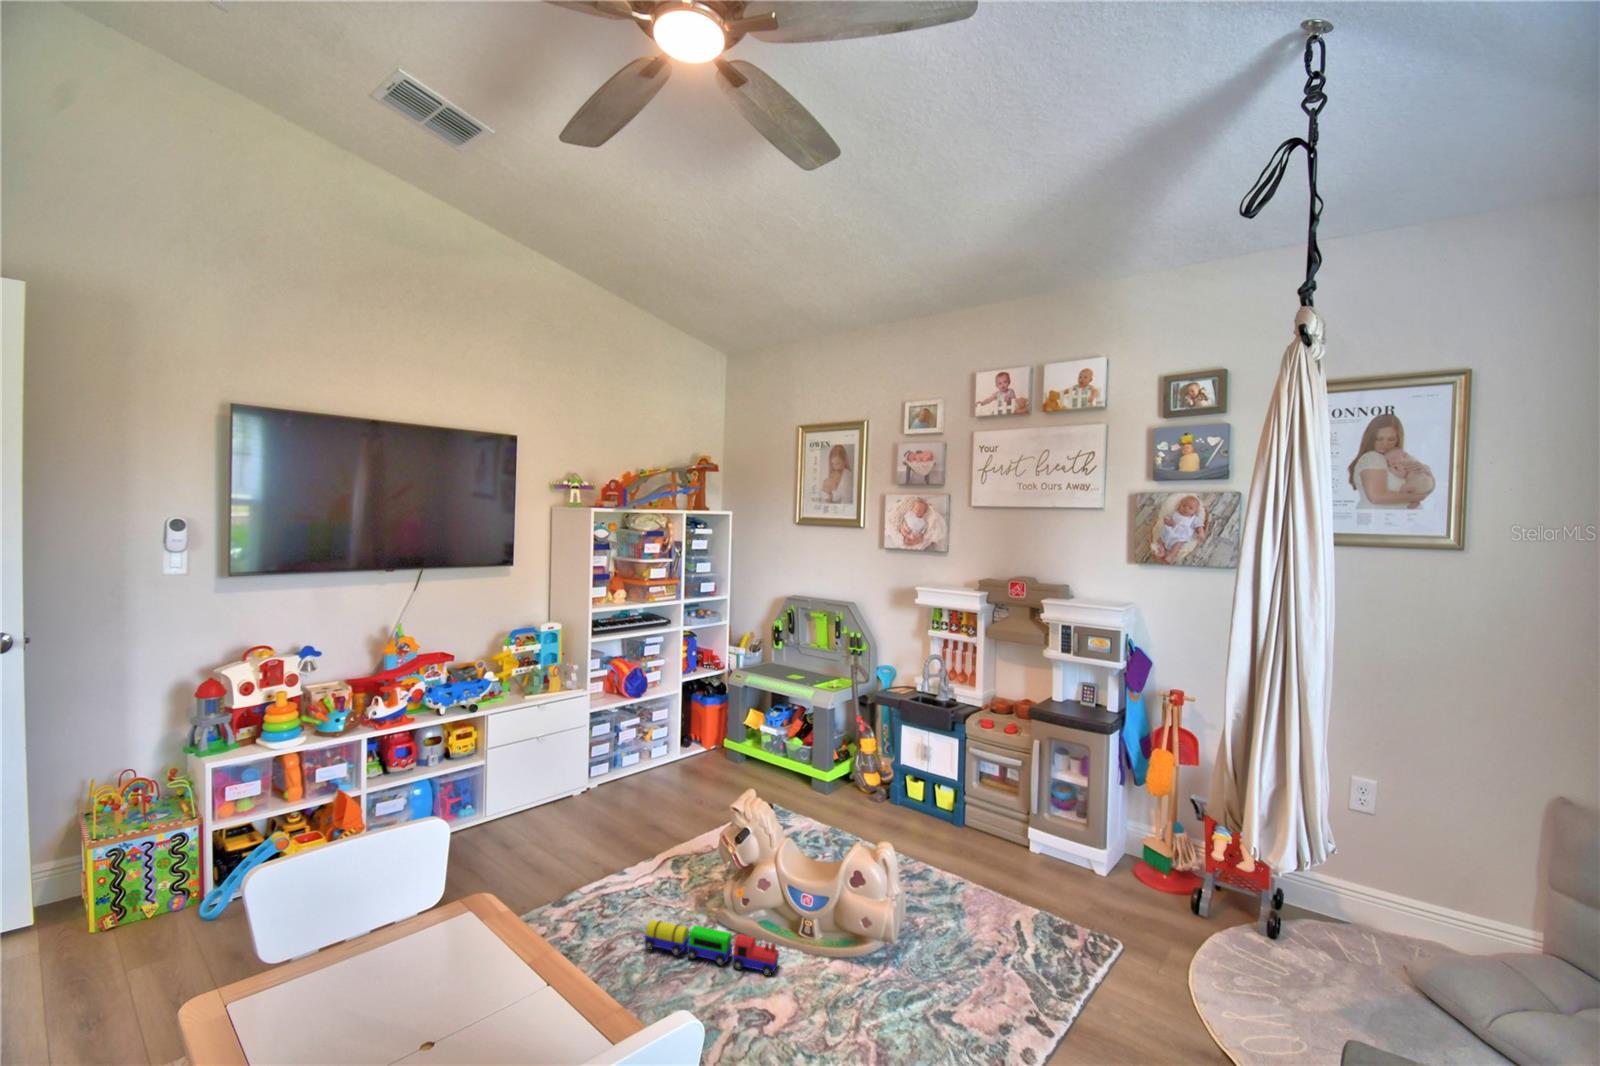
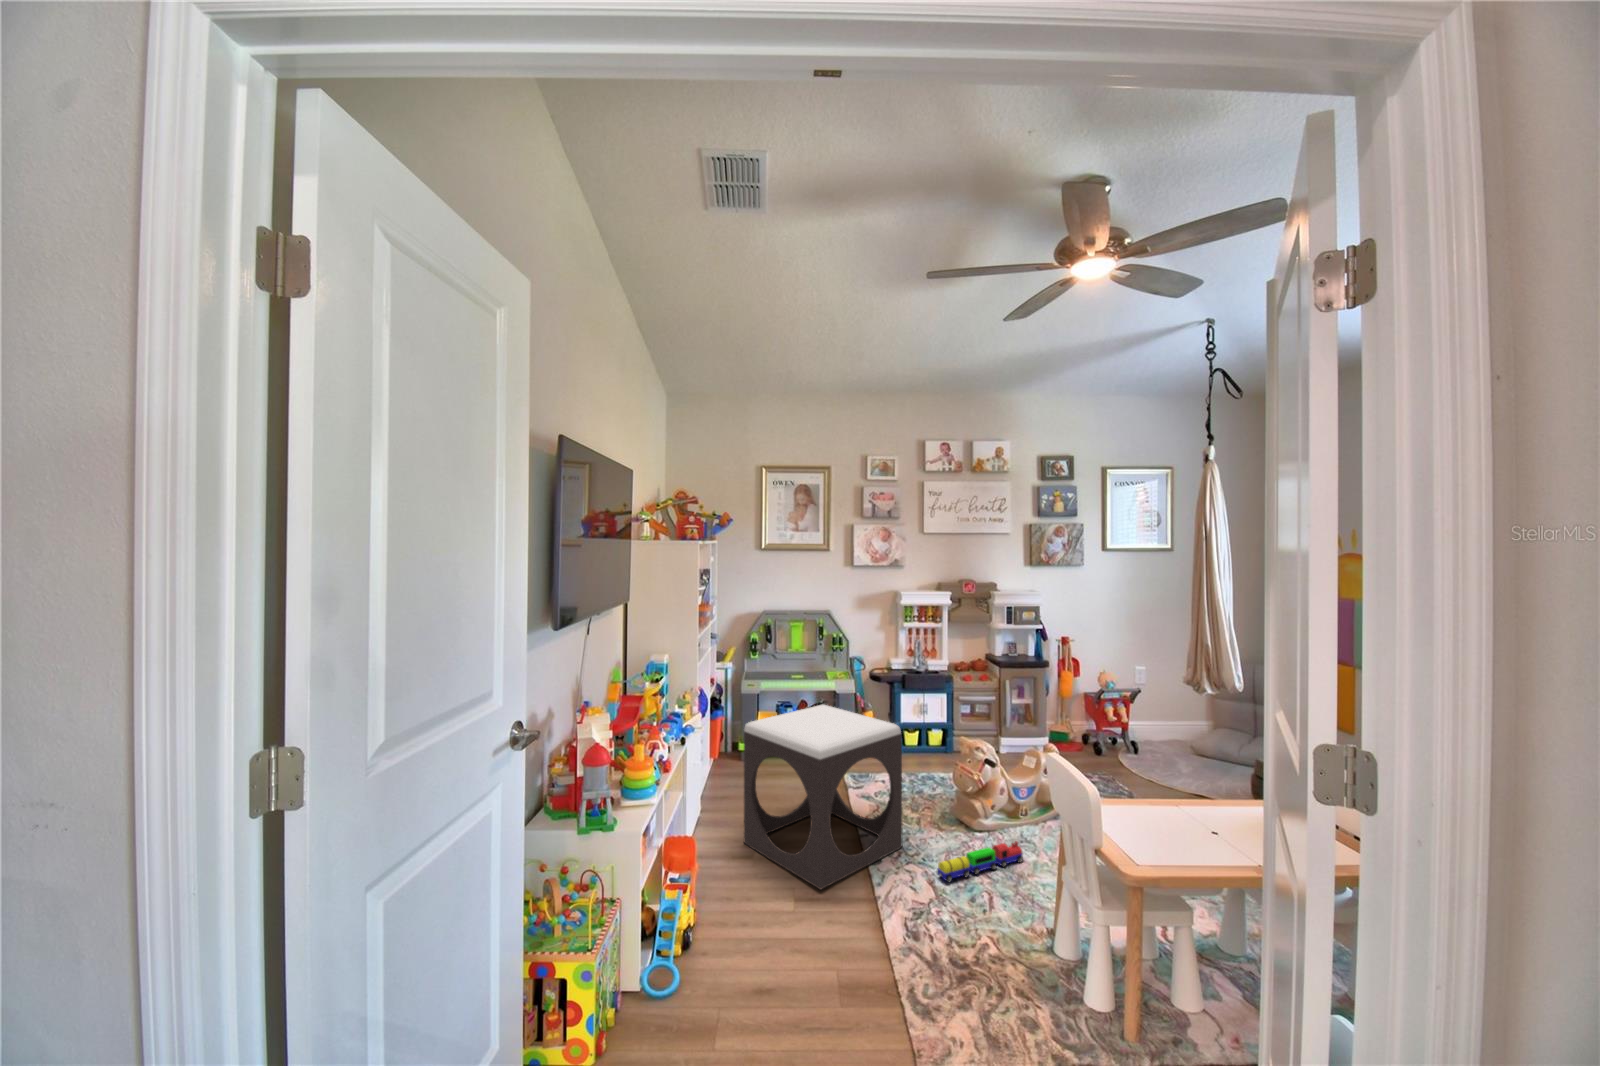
footstool: none [535,696,705,894] -> present [744,705,902,889]

